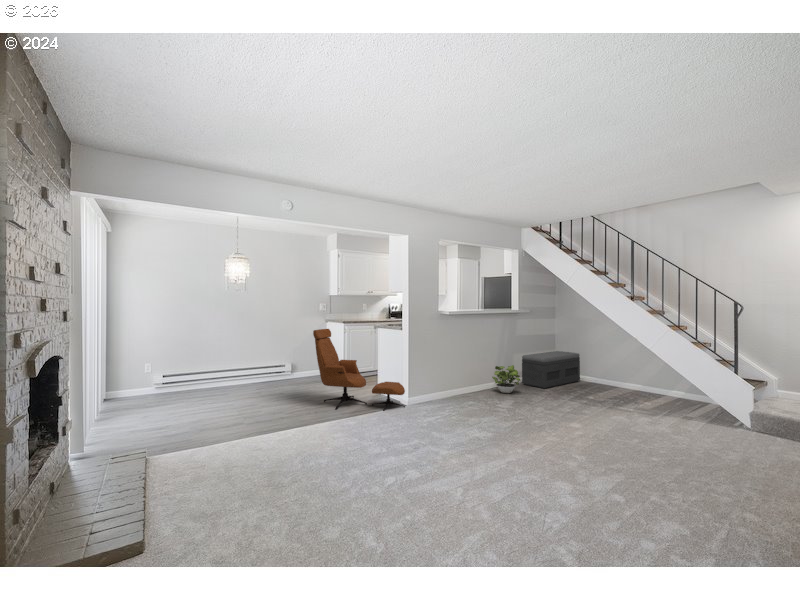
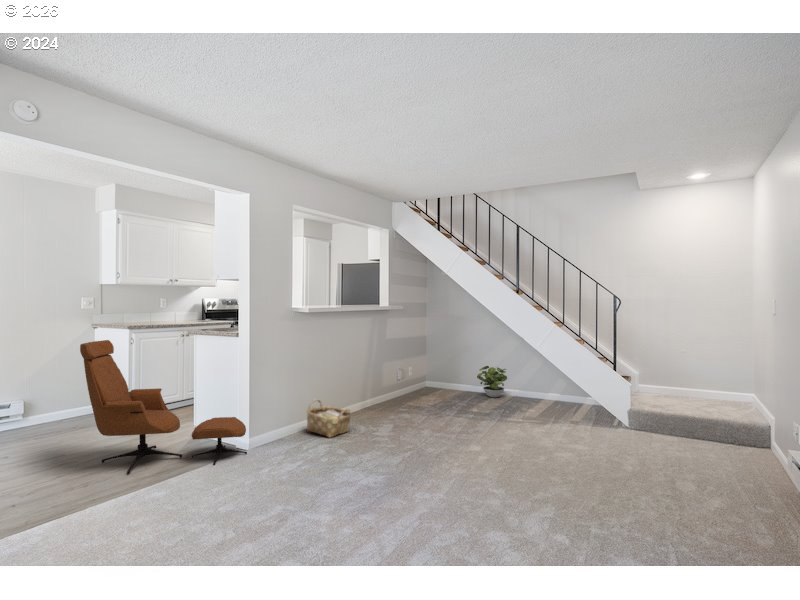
storage bench: present [522,351,580,389] -> none [392,355,454,404]
potted plant: present [492,365,520,393] -> present [477,366,507,397]
woven basket: none [448,376,480,404] -> present [307,400,351,438]

